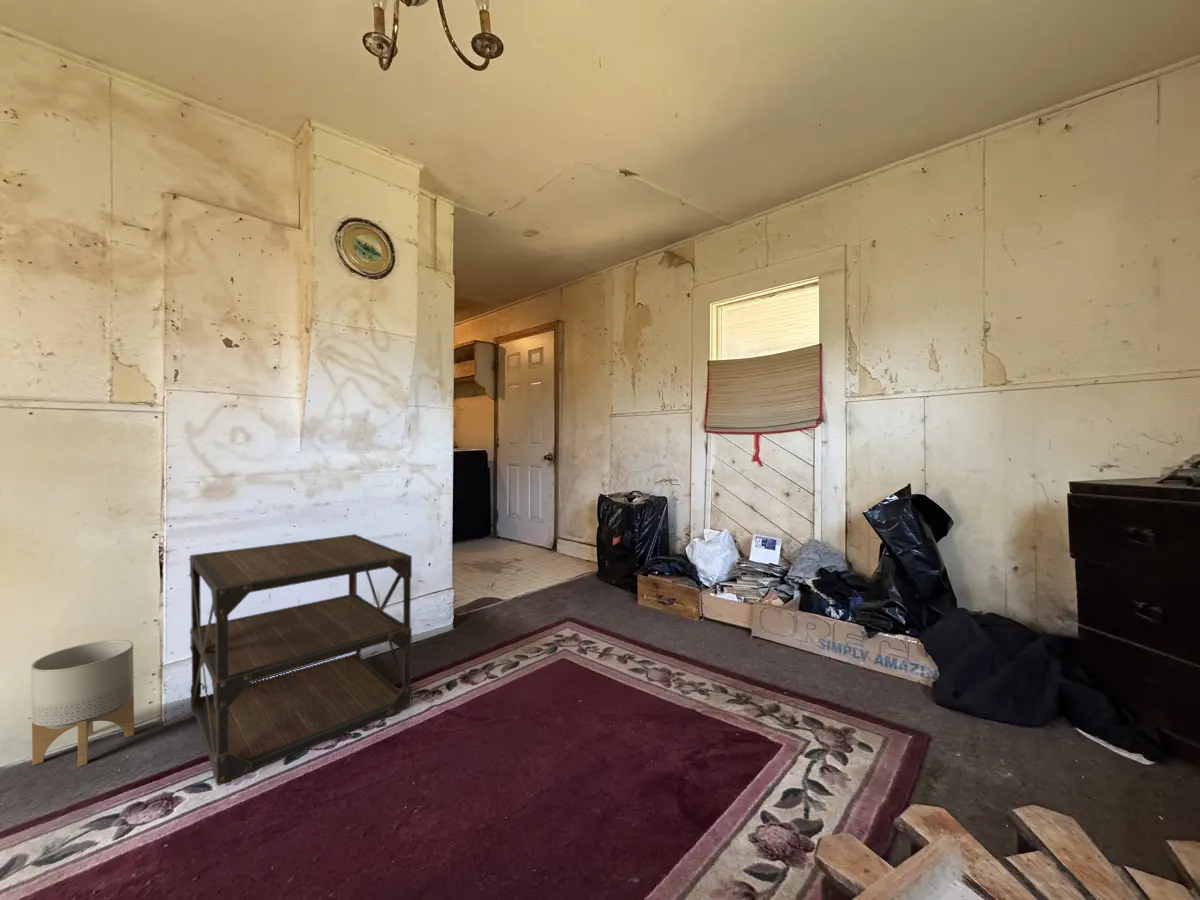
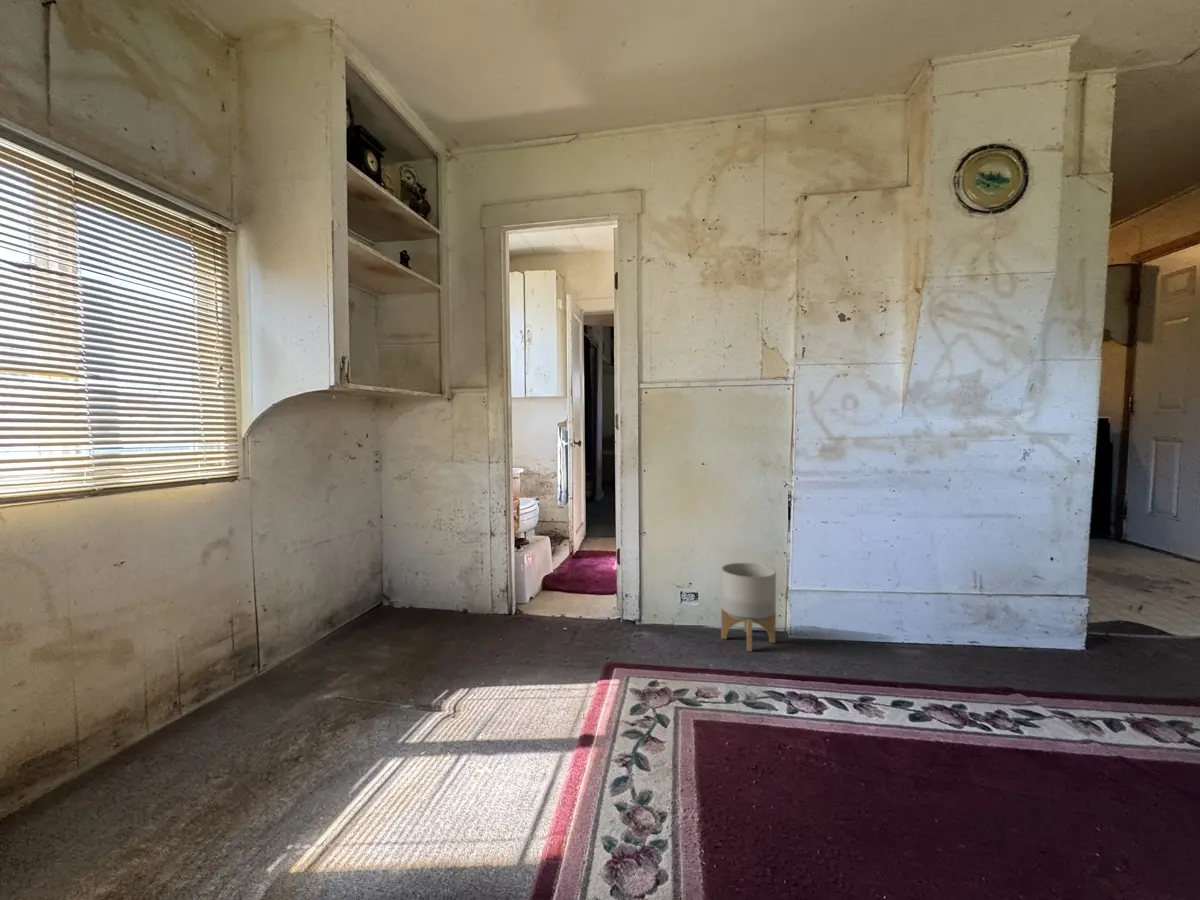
side table: present [189,534,412,785] -> none [810,507,1059,726]

